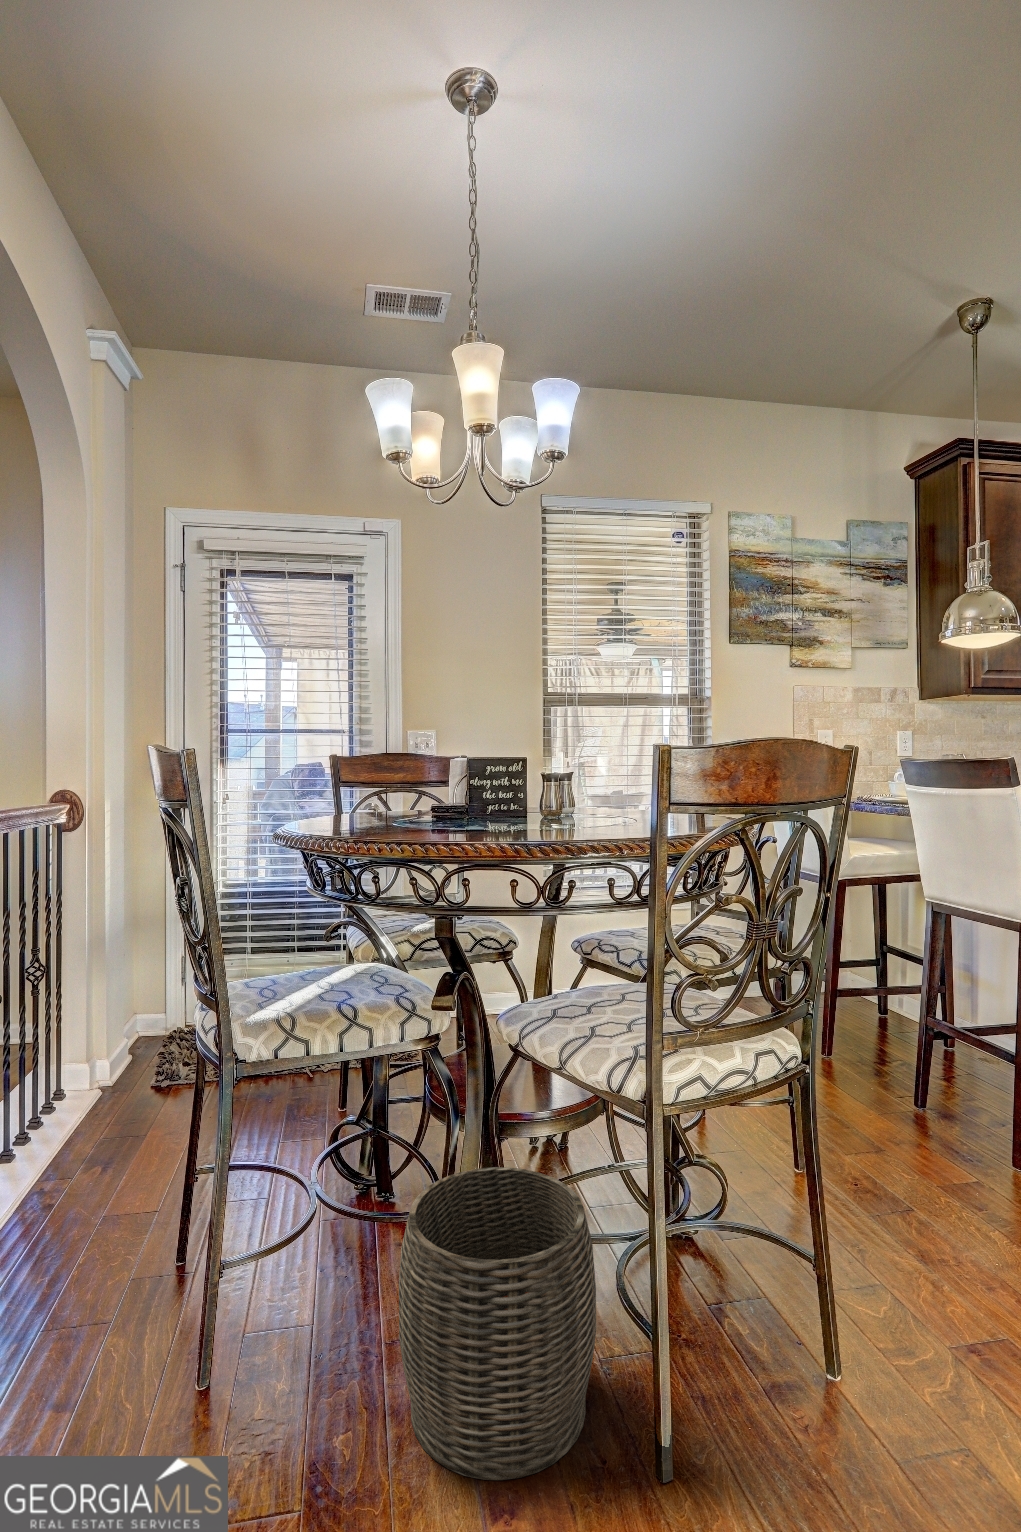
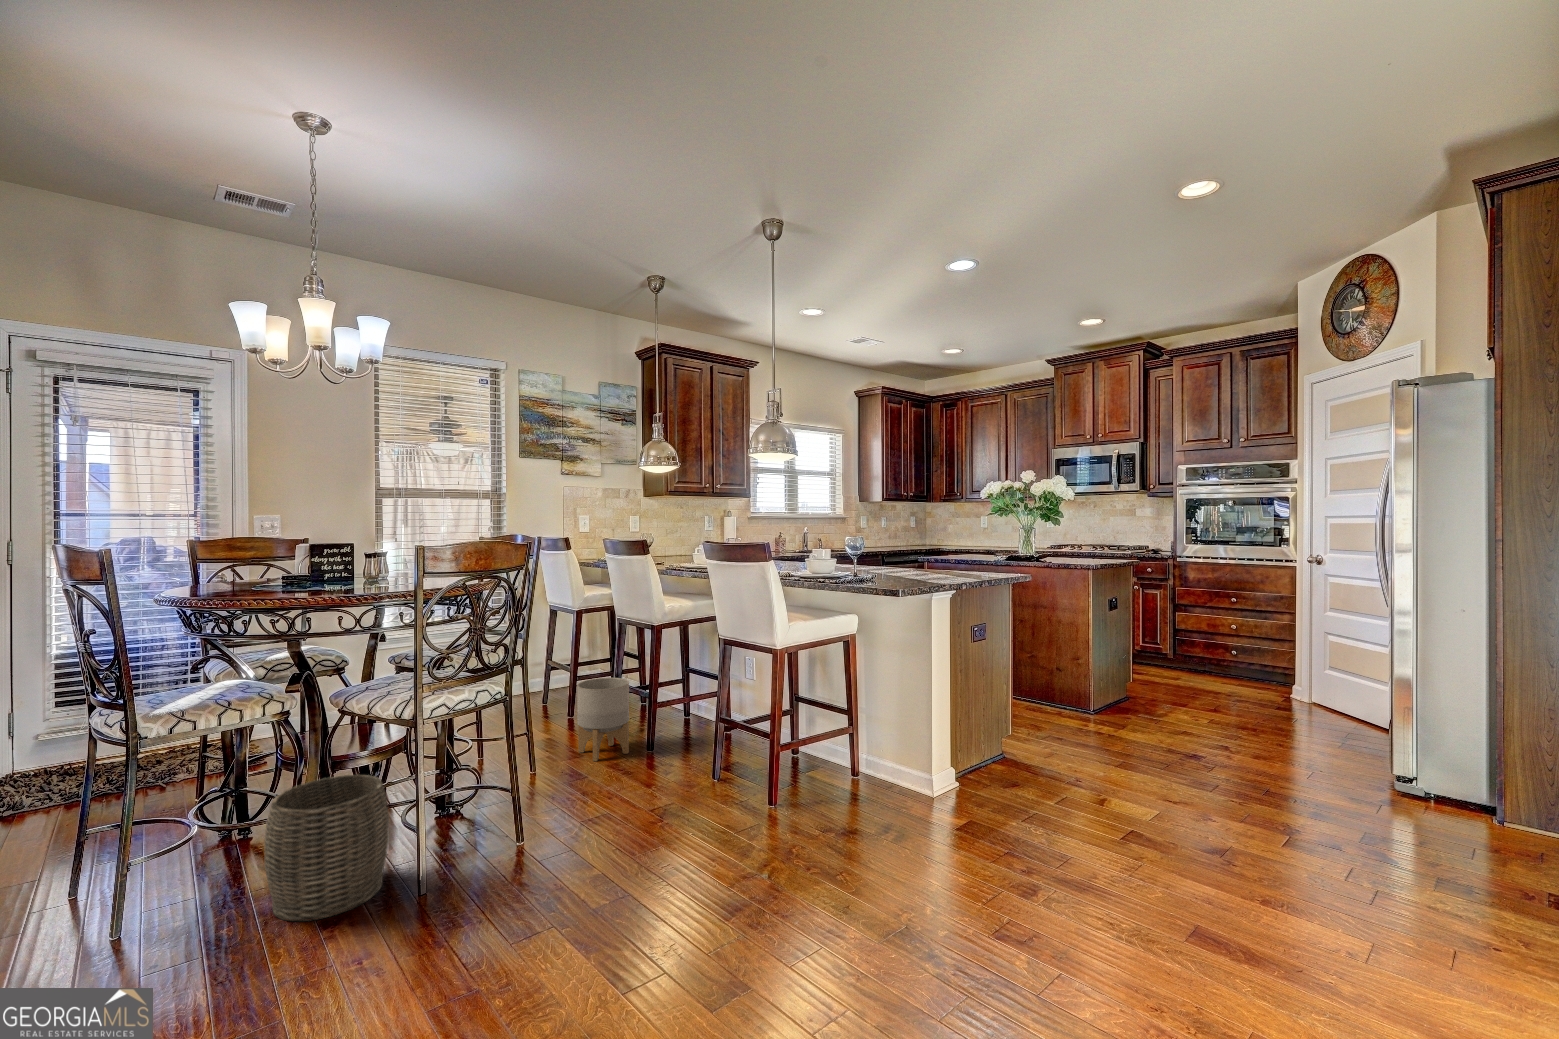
planter: none [871,1011,976,1174] -> present [577,678,629,761]

